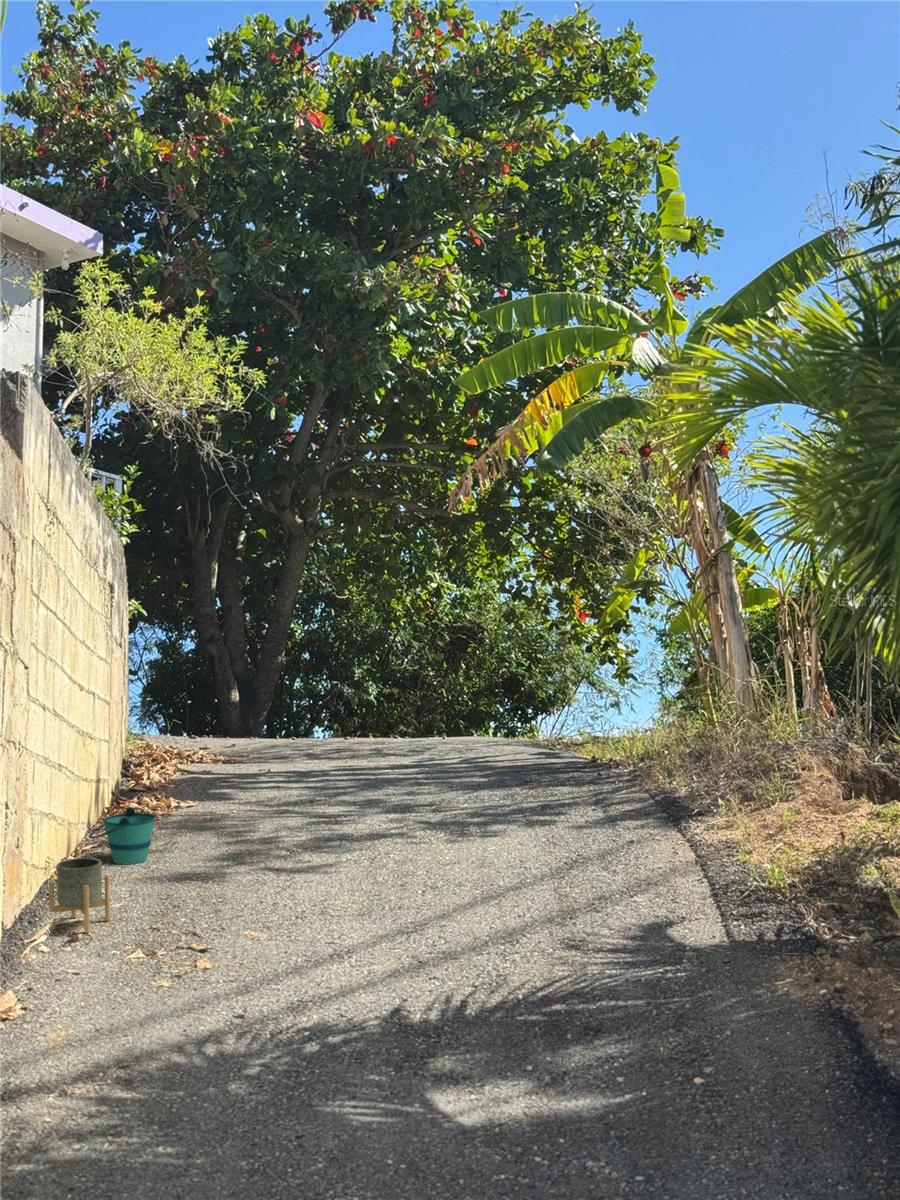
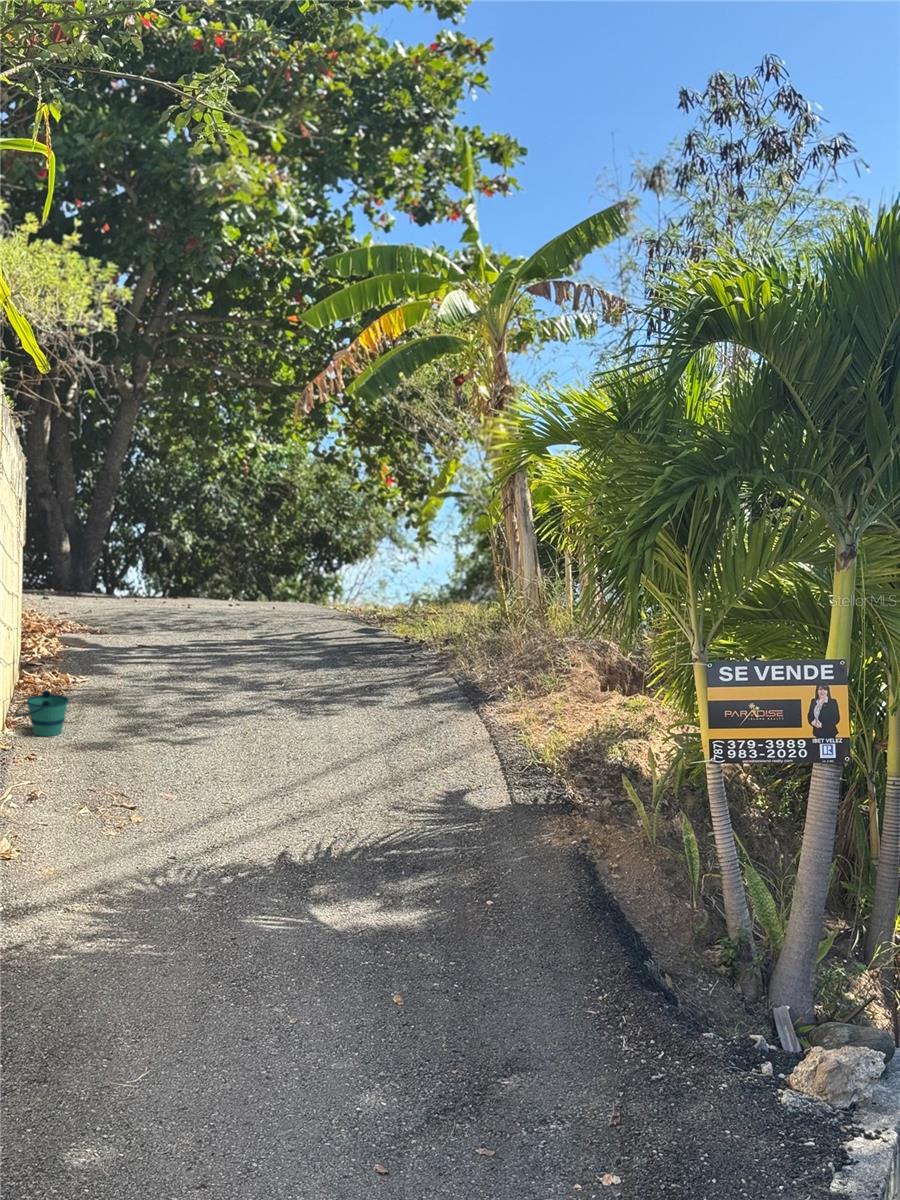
planter: present [49,858,110,933] -> none [10,739,54,796]

